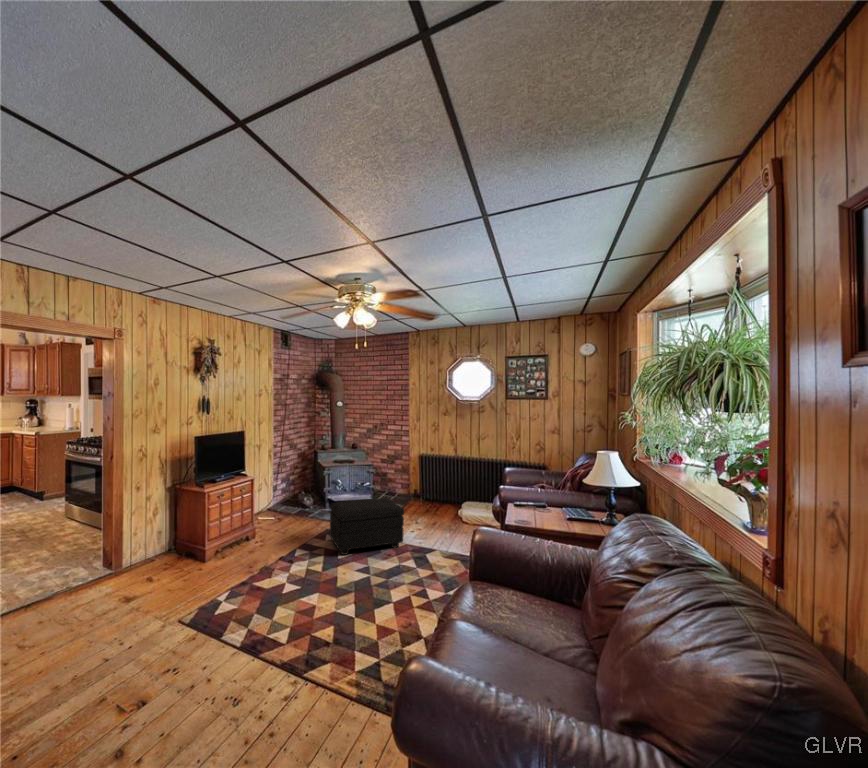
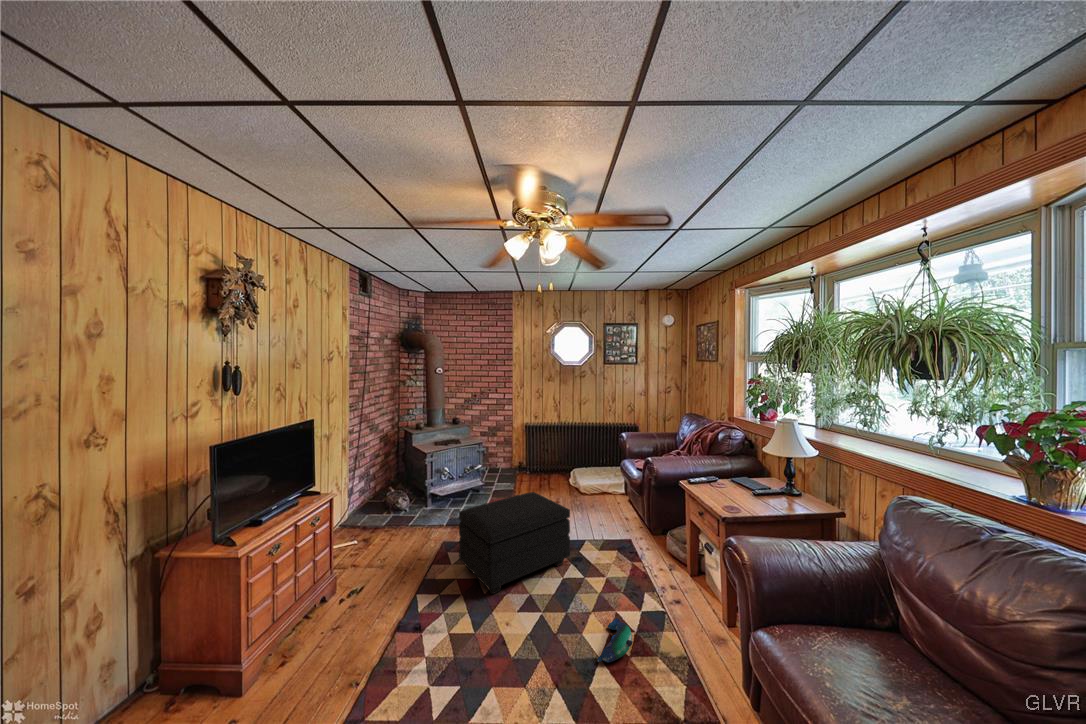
plush toy: none [382,571,410,588] -> present [597,618,633,662]

